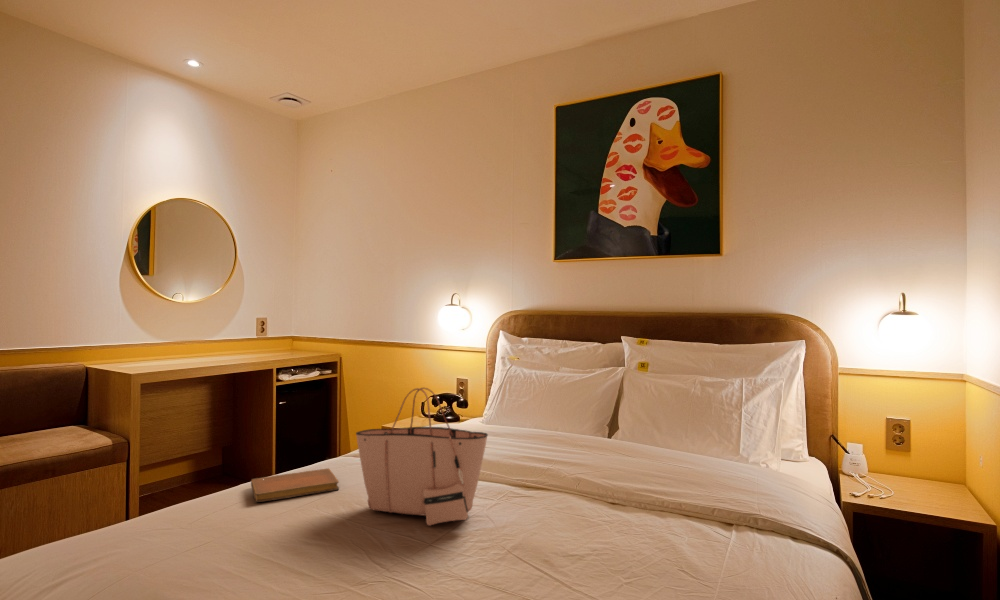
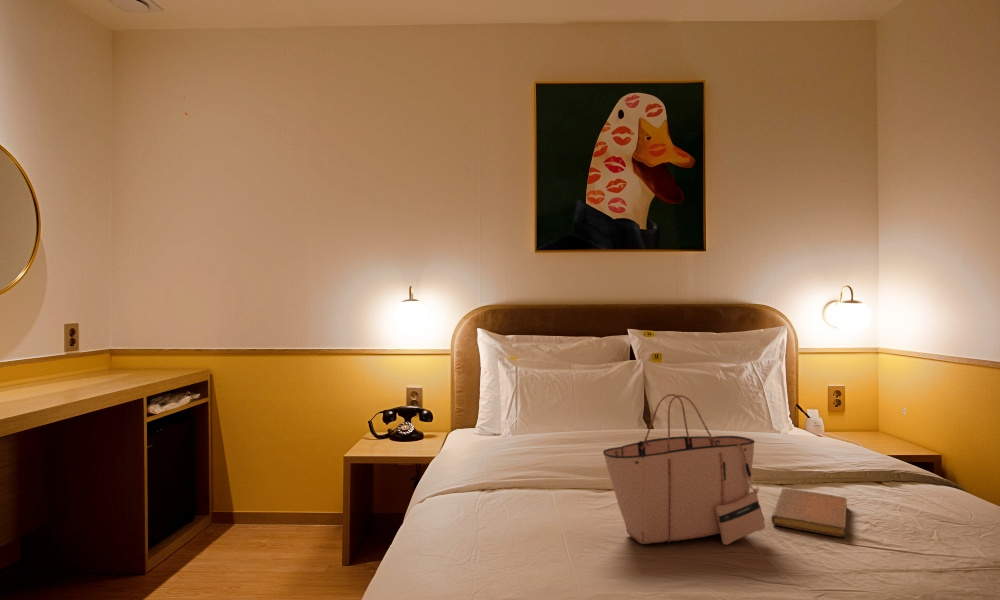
notebook: present [251,468,339,502] -> present [771,488,847,537]

